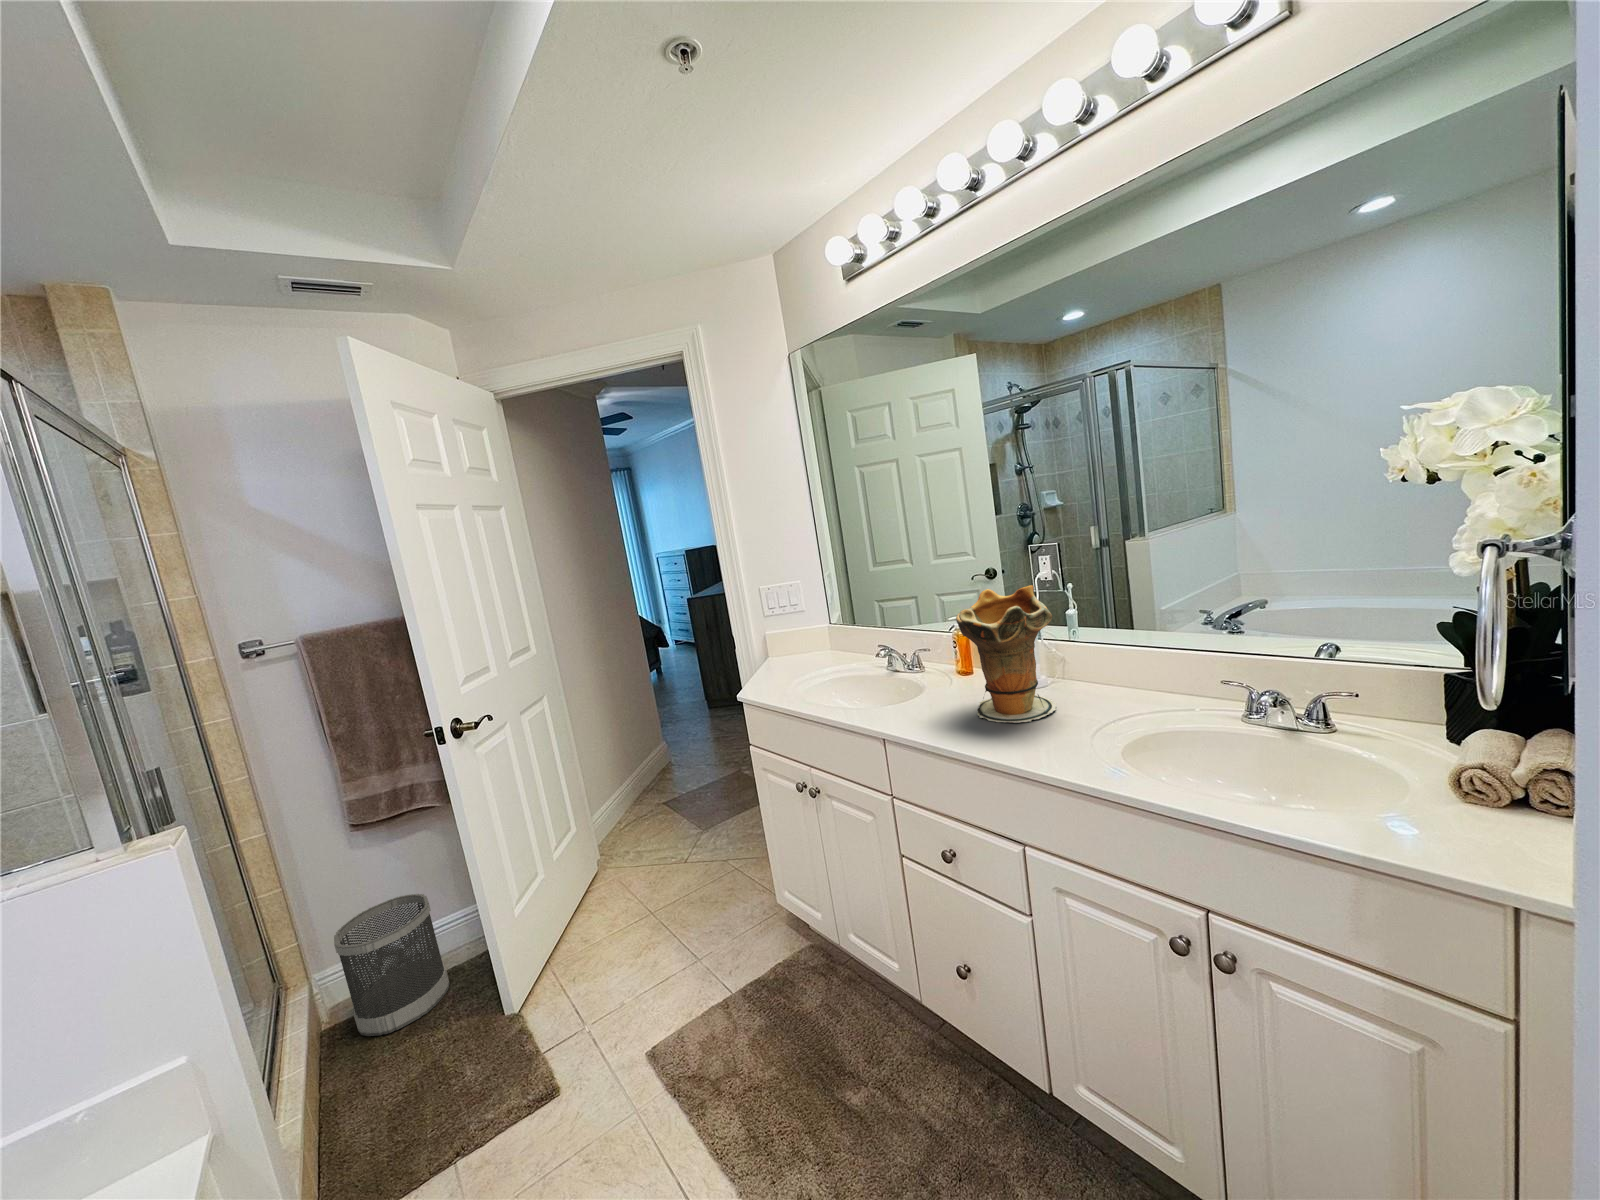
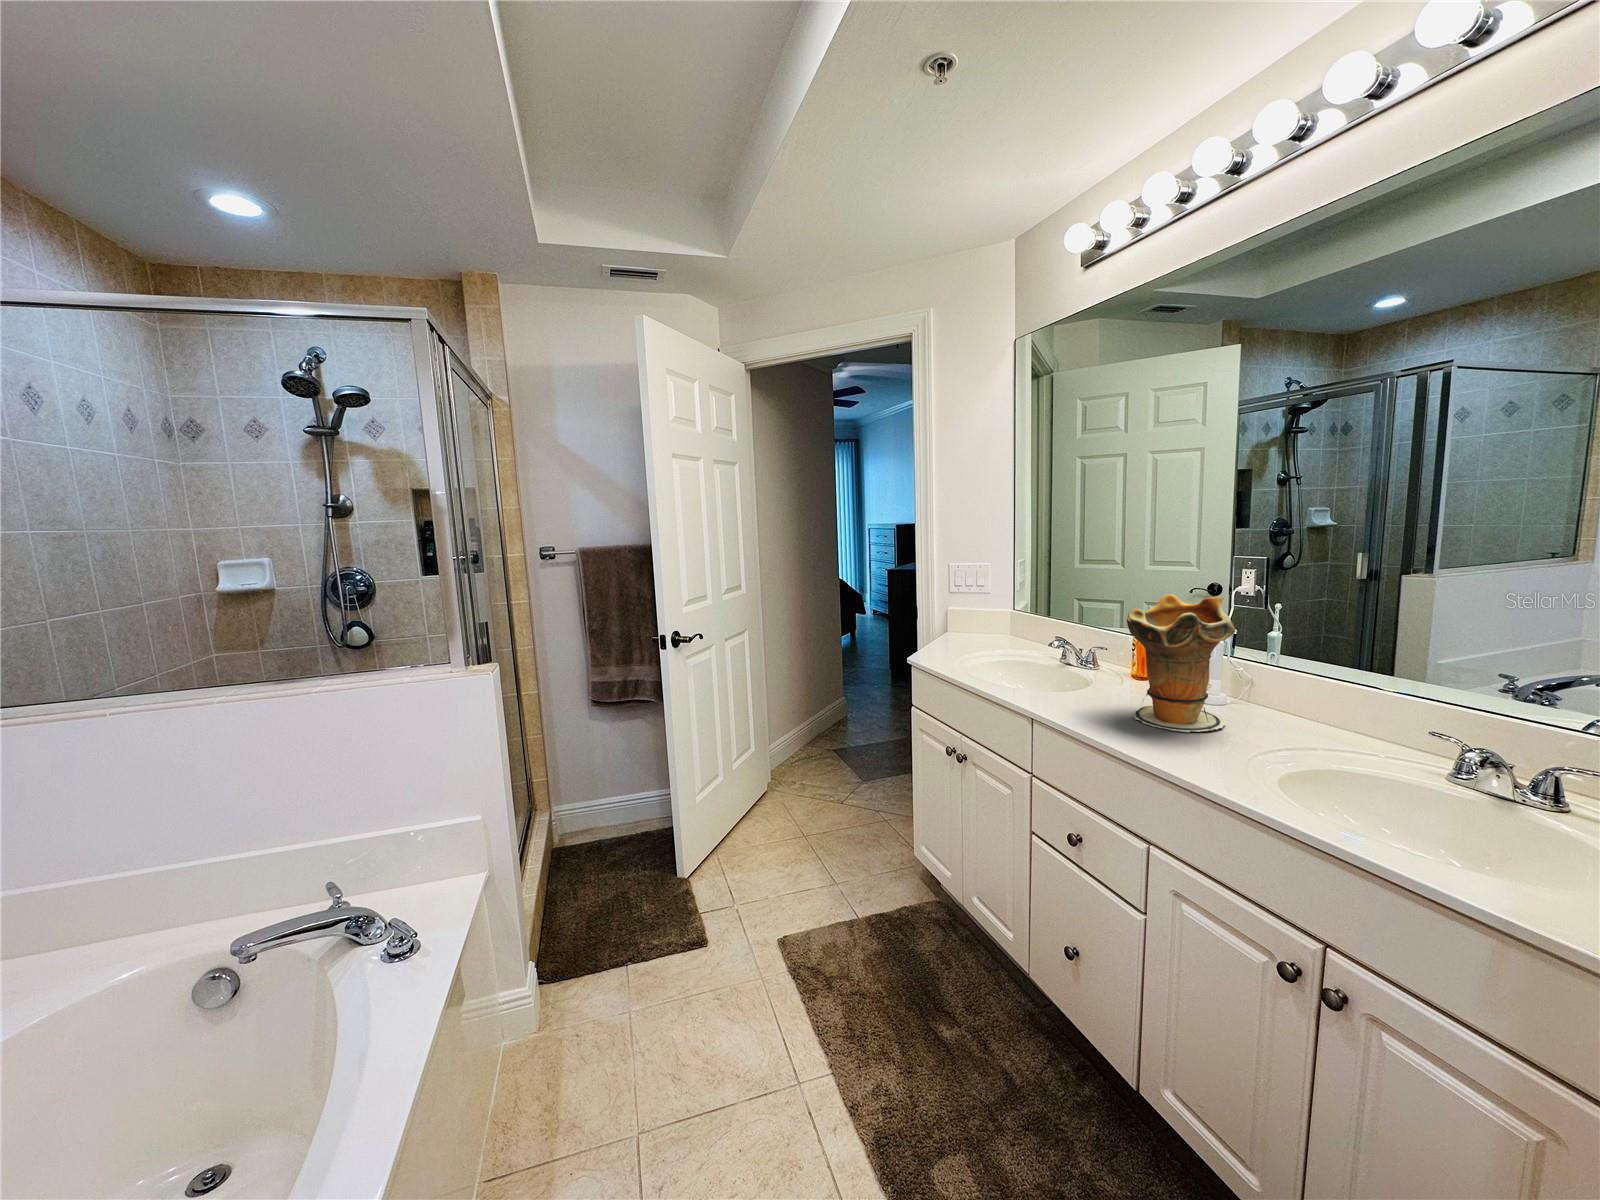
wastebasket: present [334,894,450,1036] -> none [571,765,642,863]

